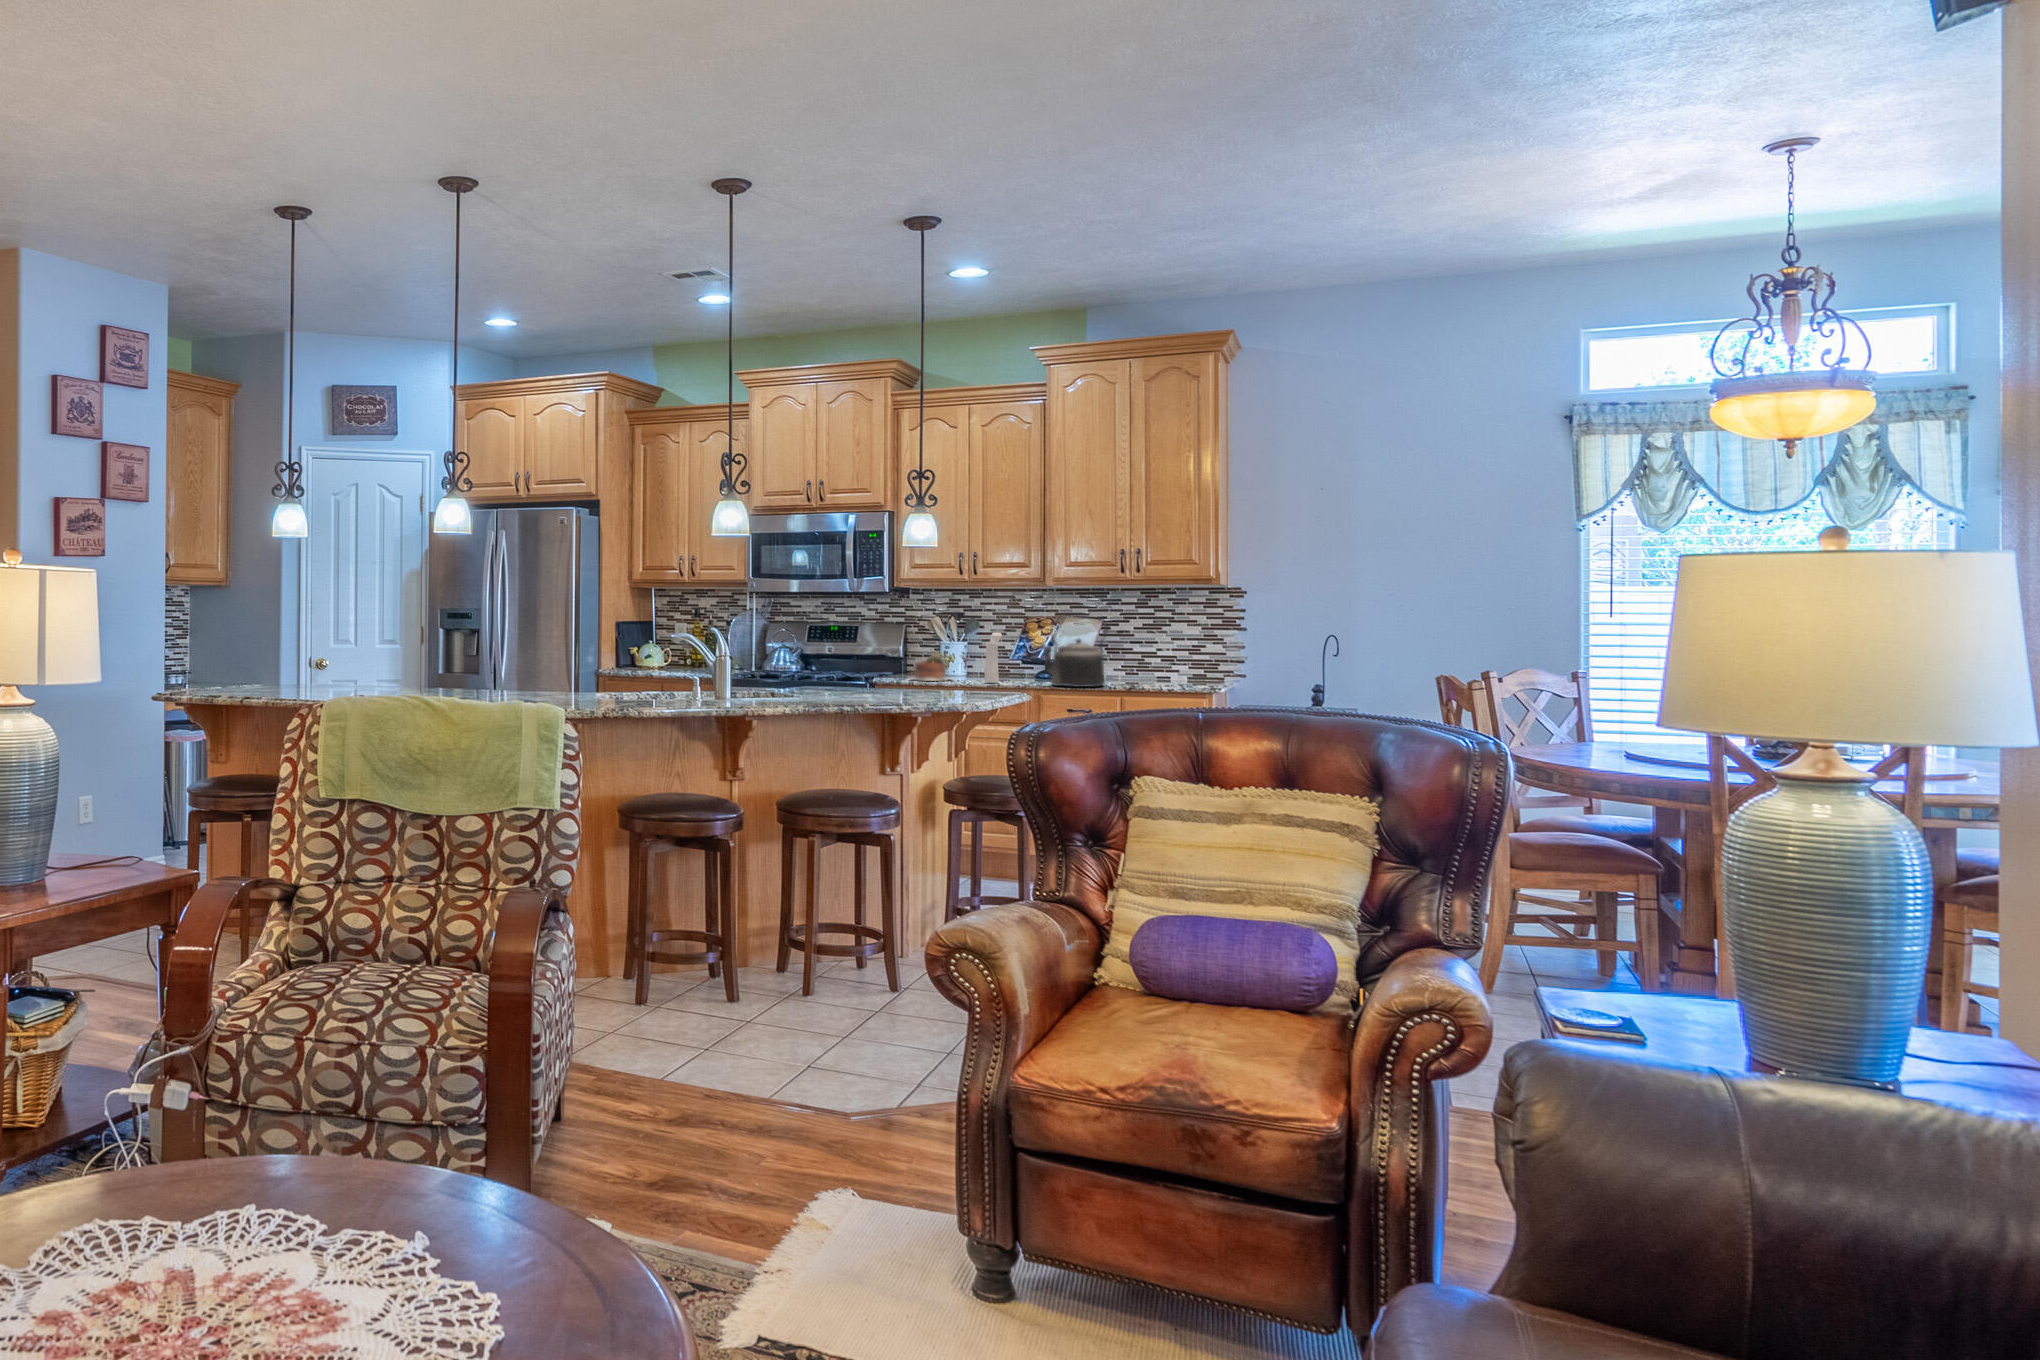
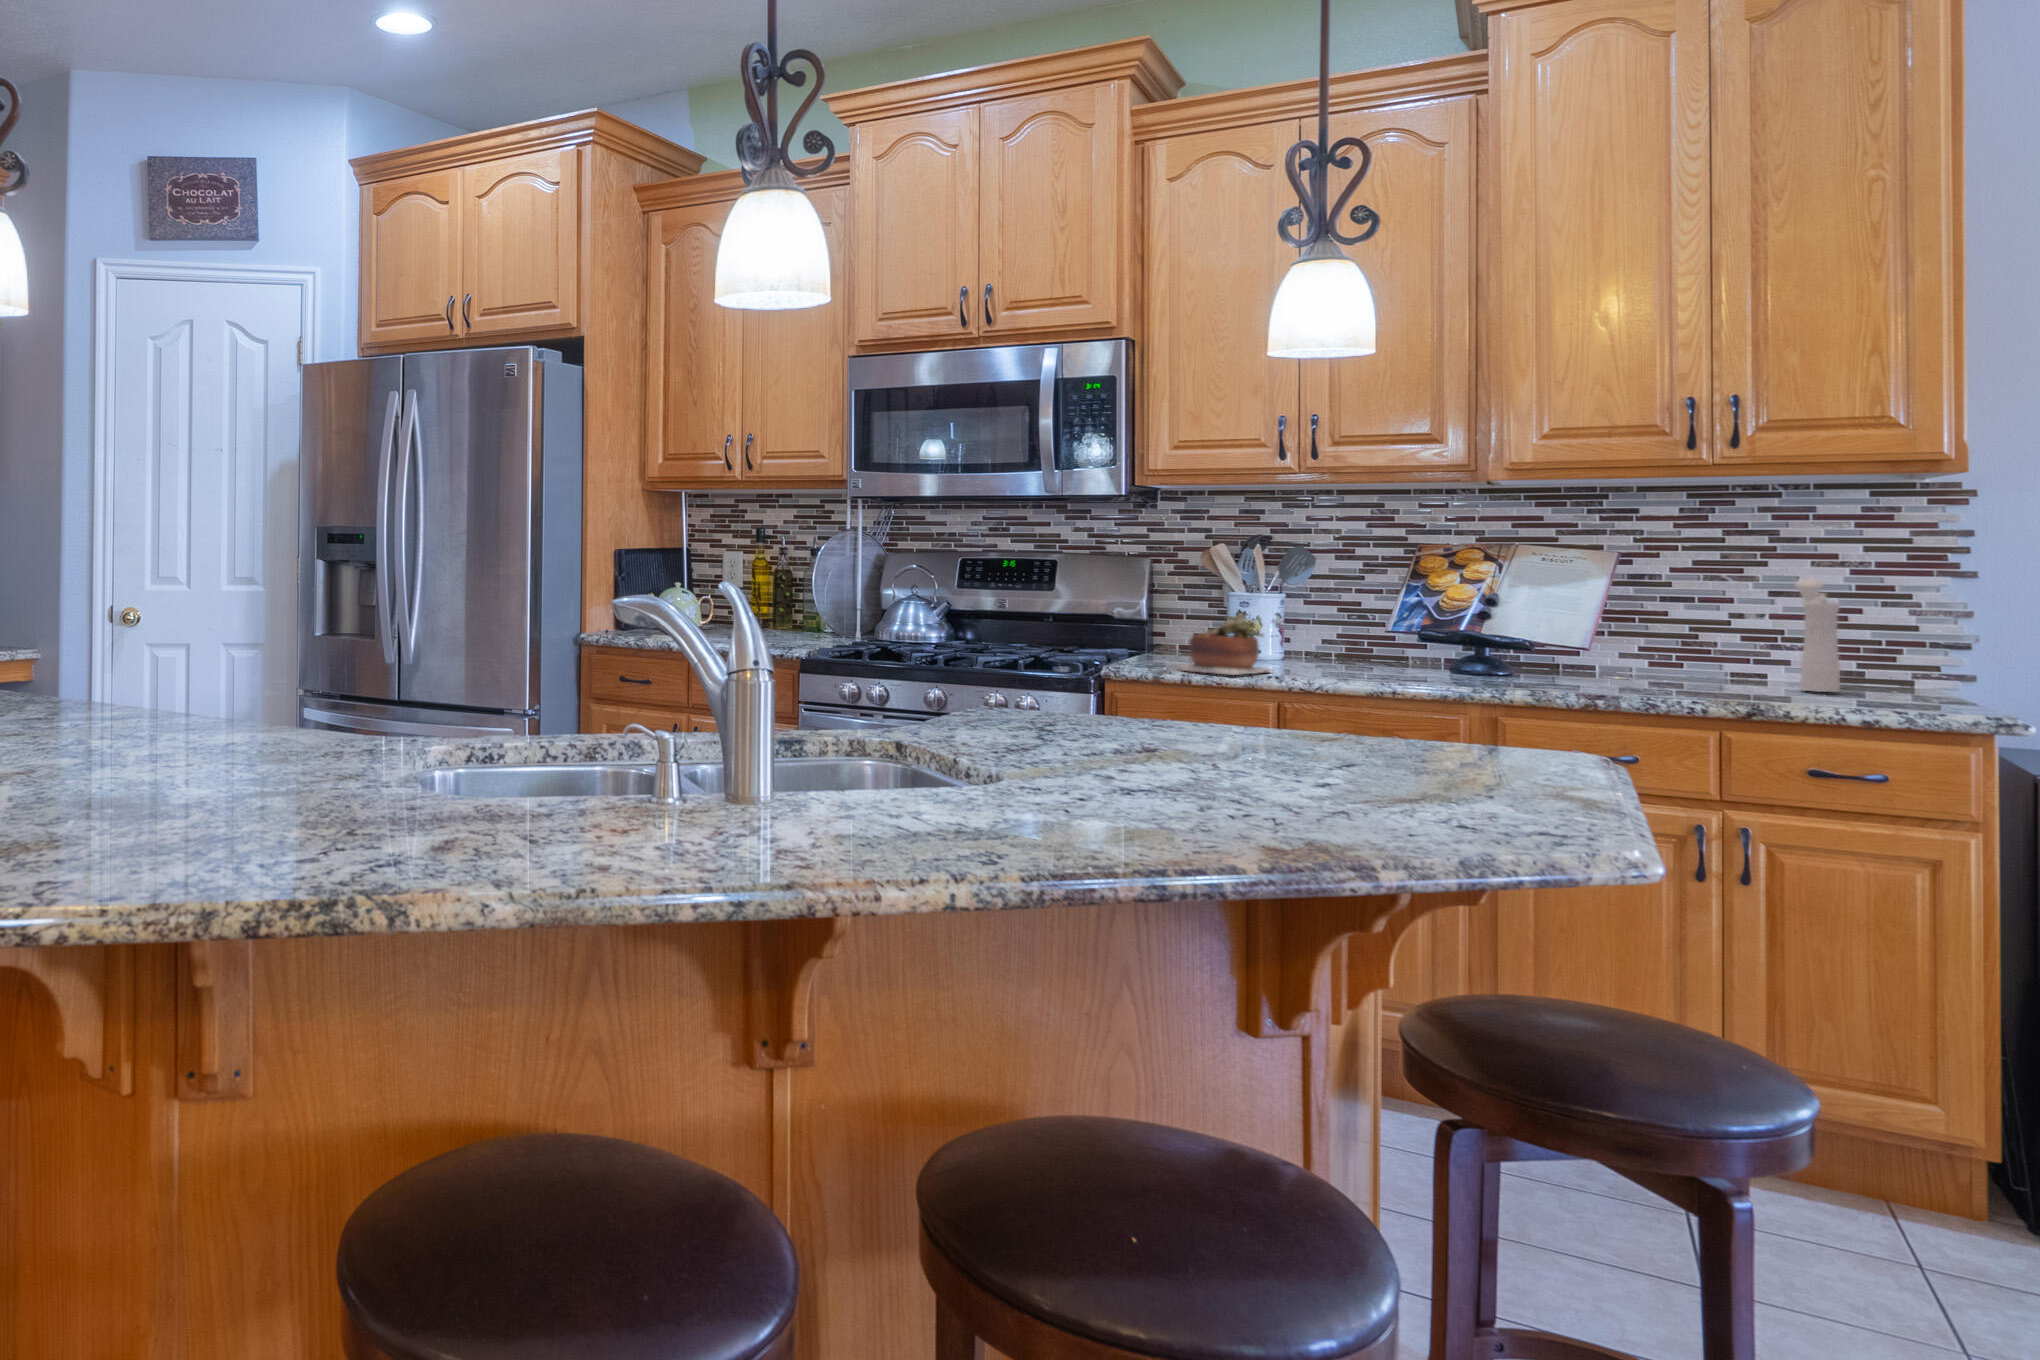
kettle: present [1041,617,1107,687] -> none [1493,544,1653,701]
pepper mill: present [985,633,1002,683] -> present [1795,579,1841,692]

